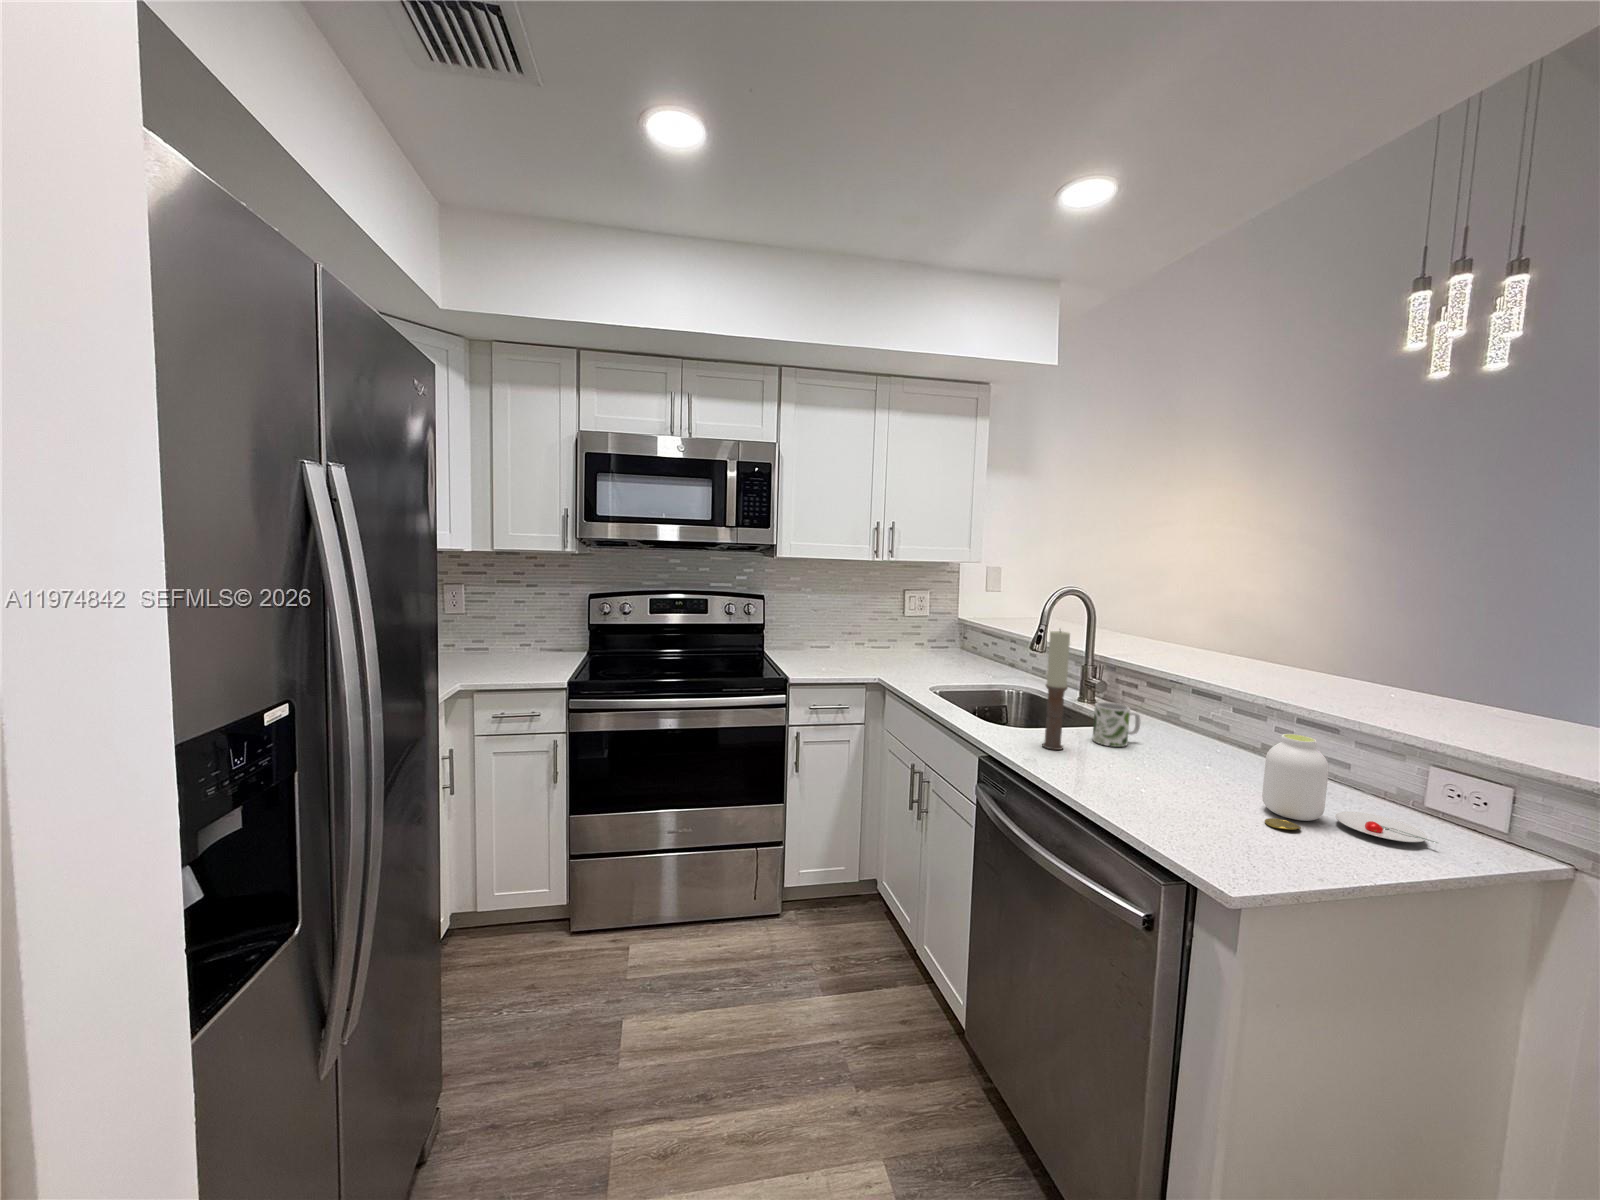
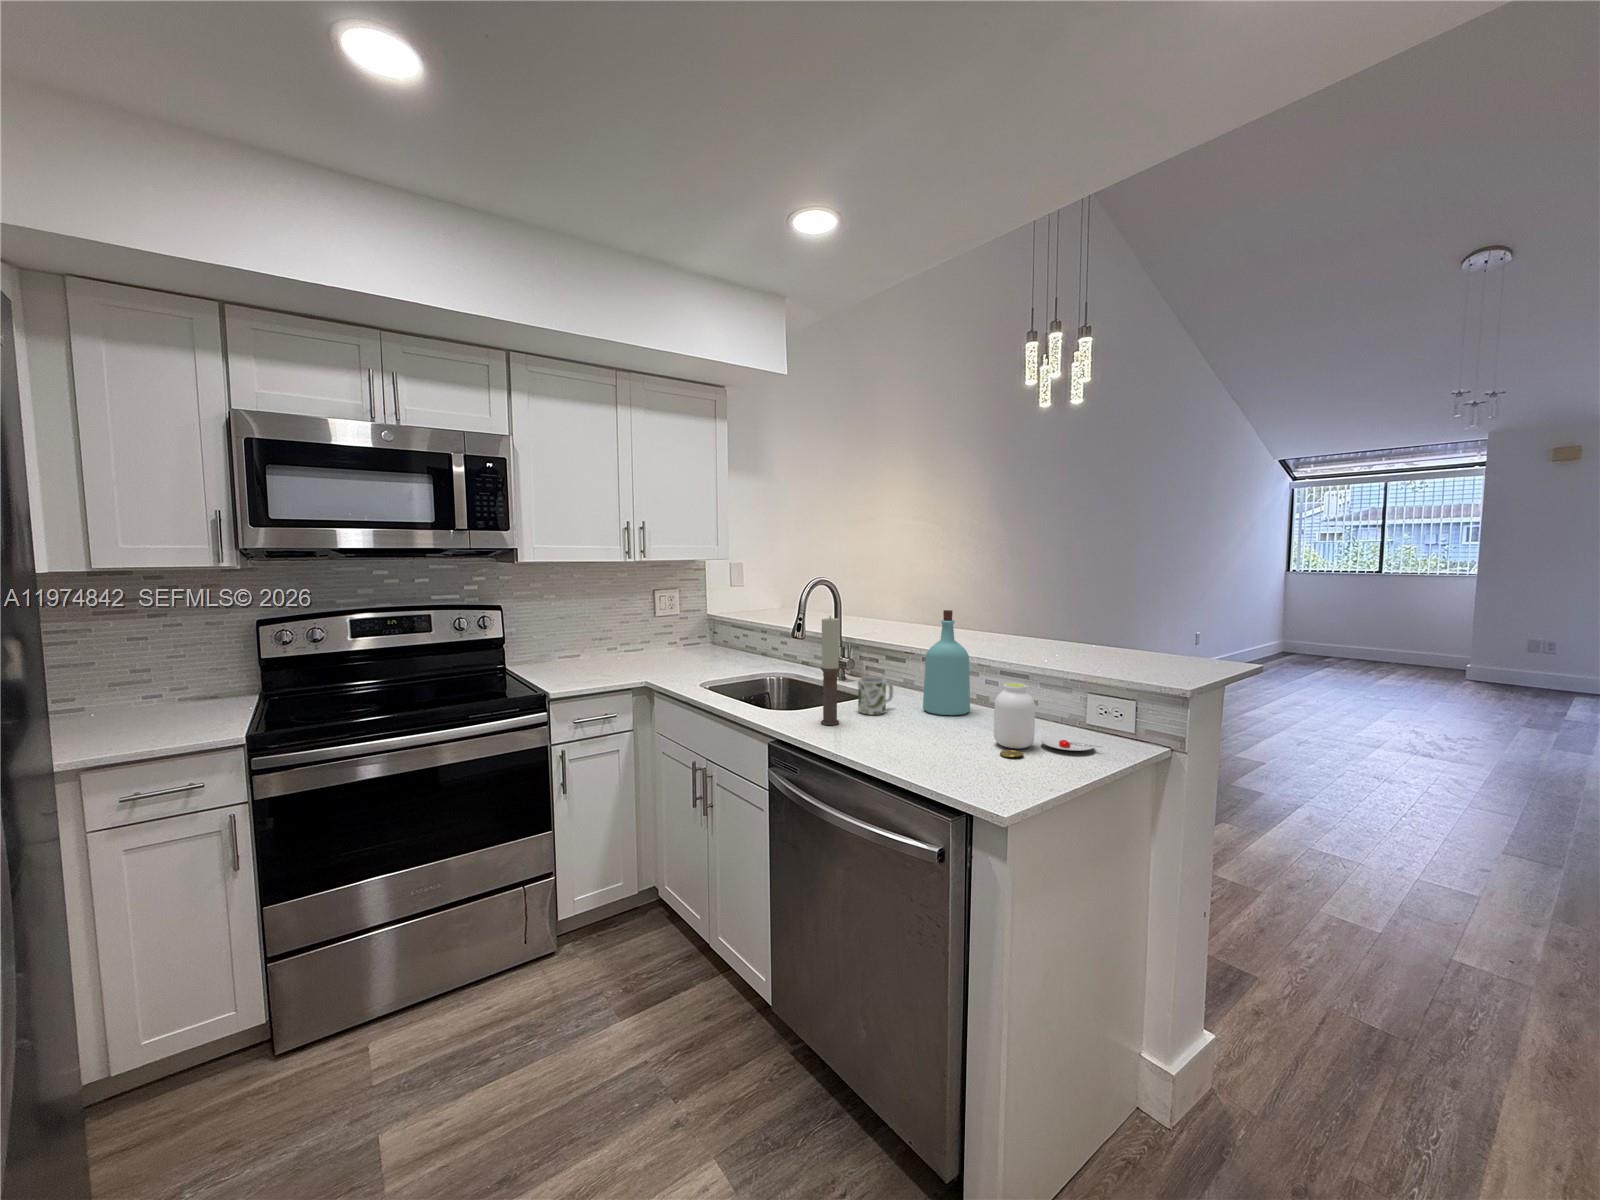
bottle: none [1178,634,1247,764] -> present [923,610,970,715]

